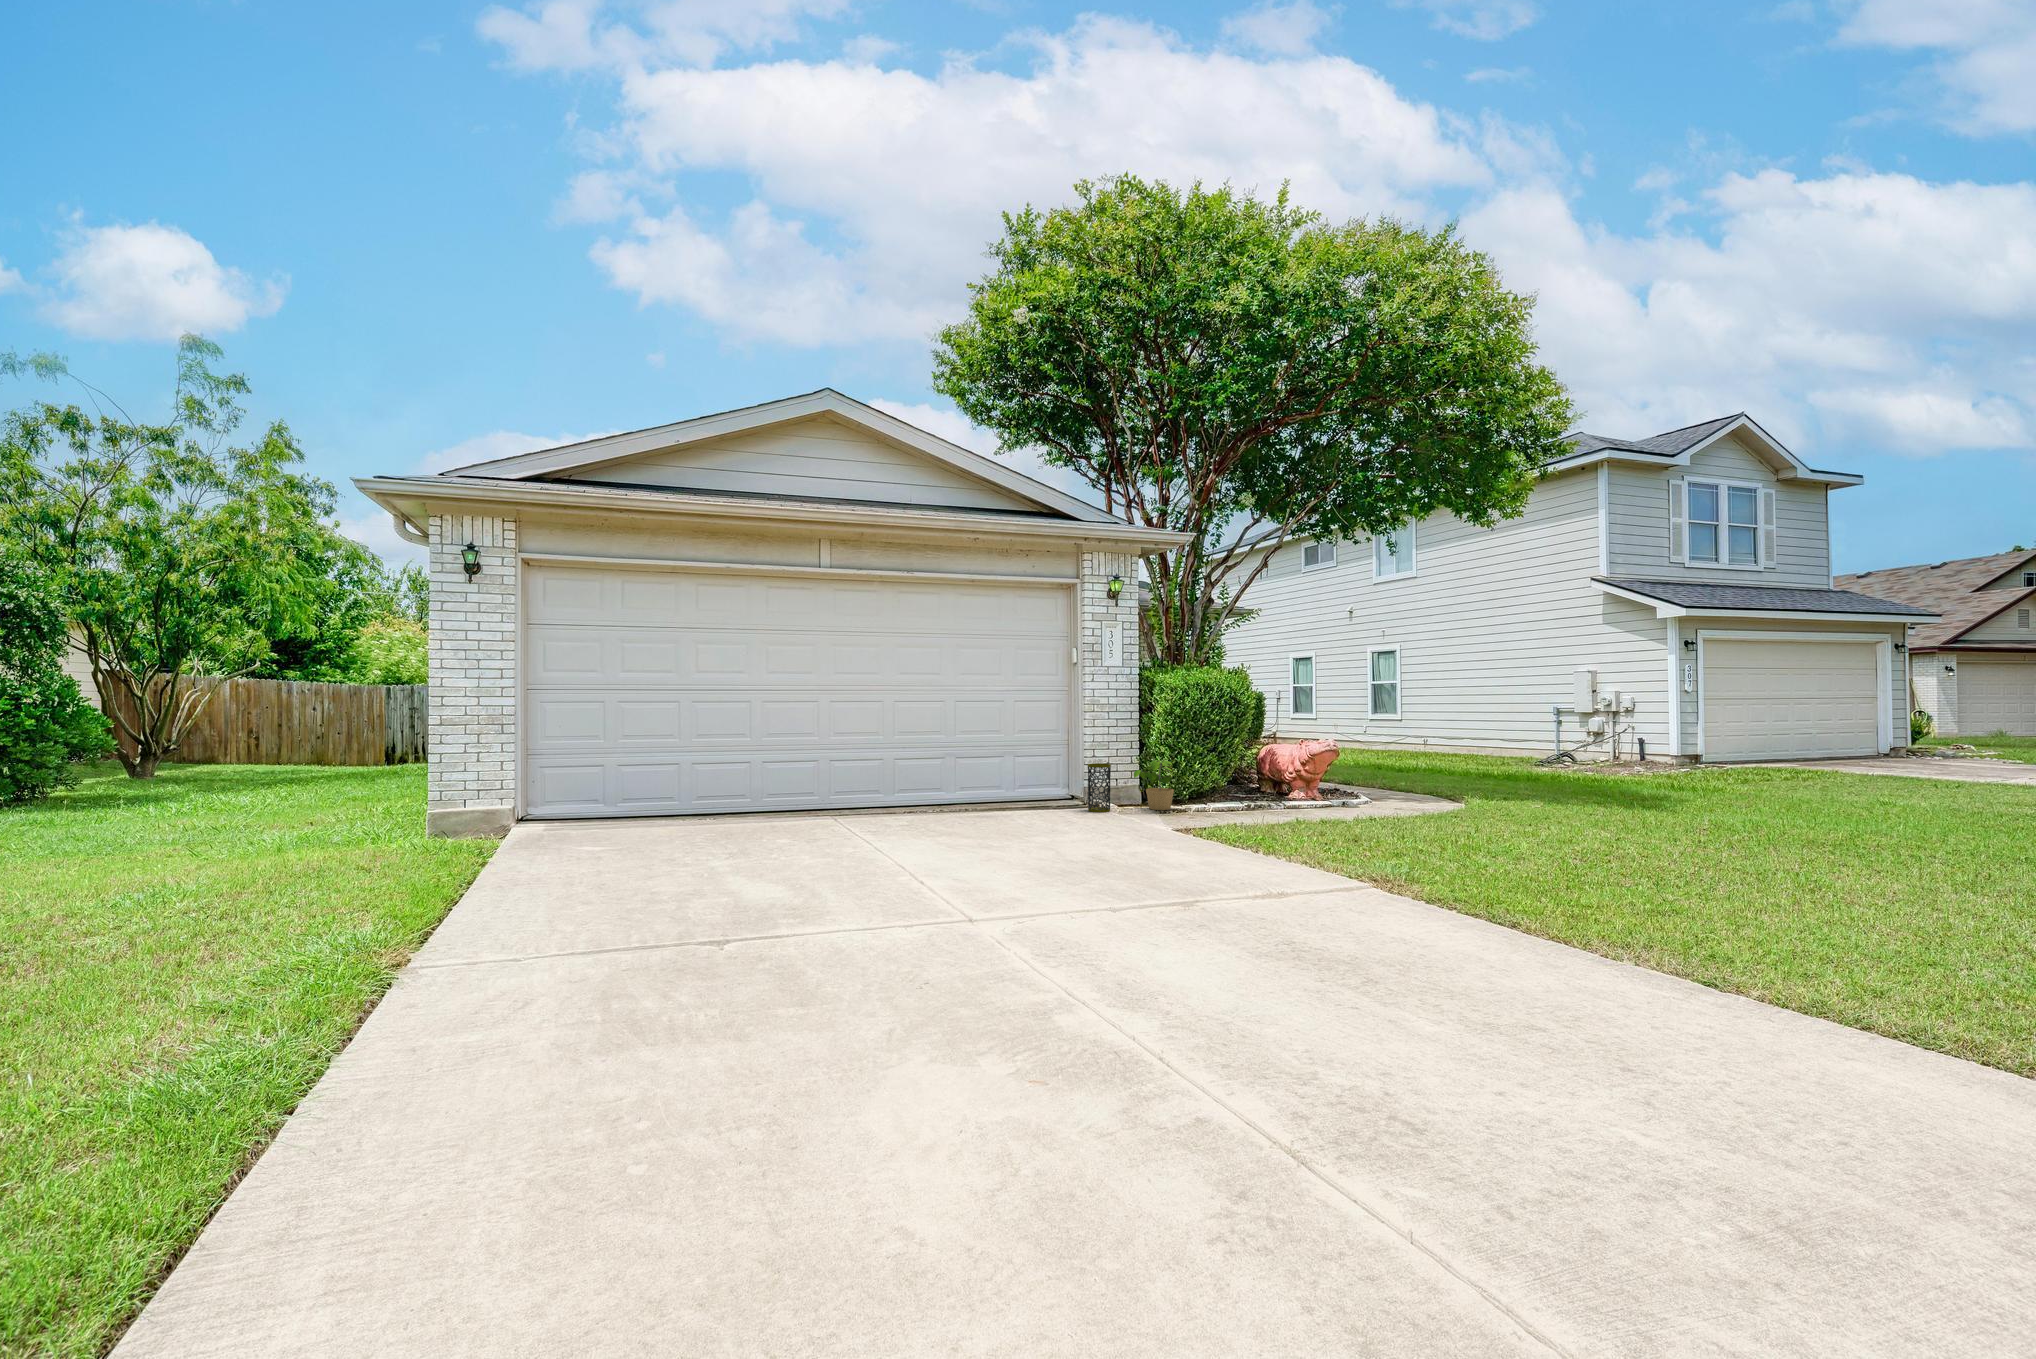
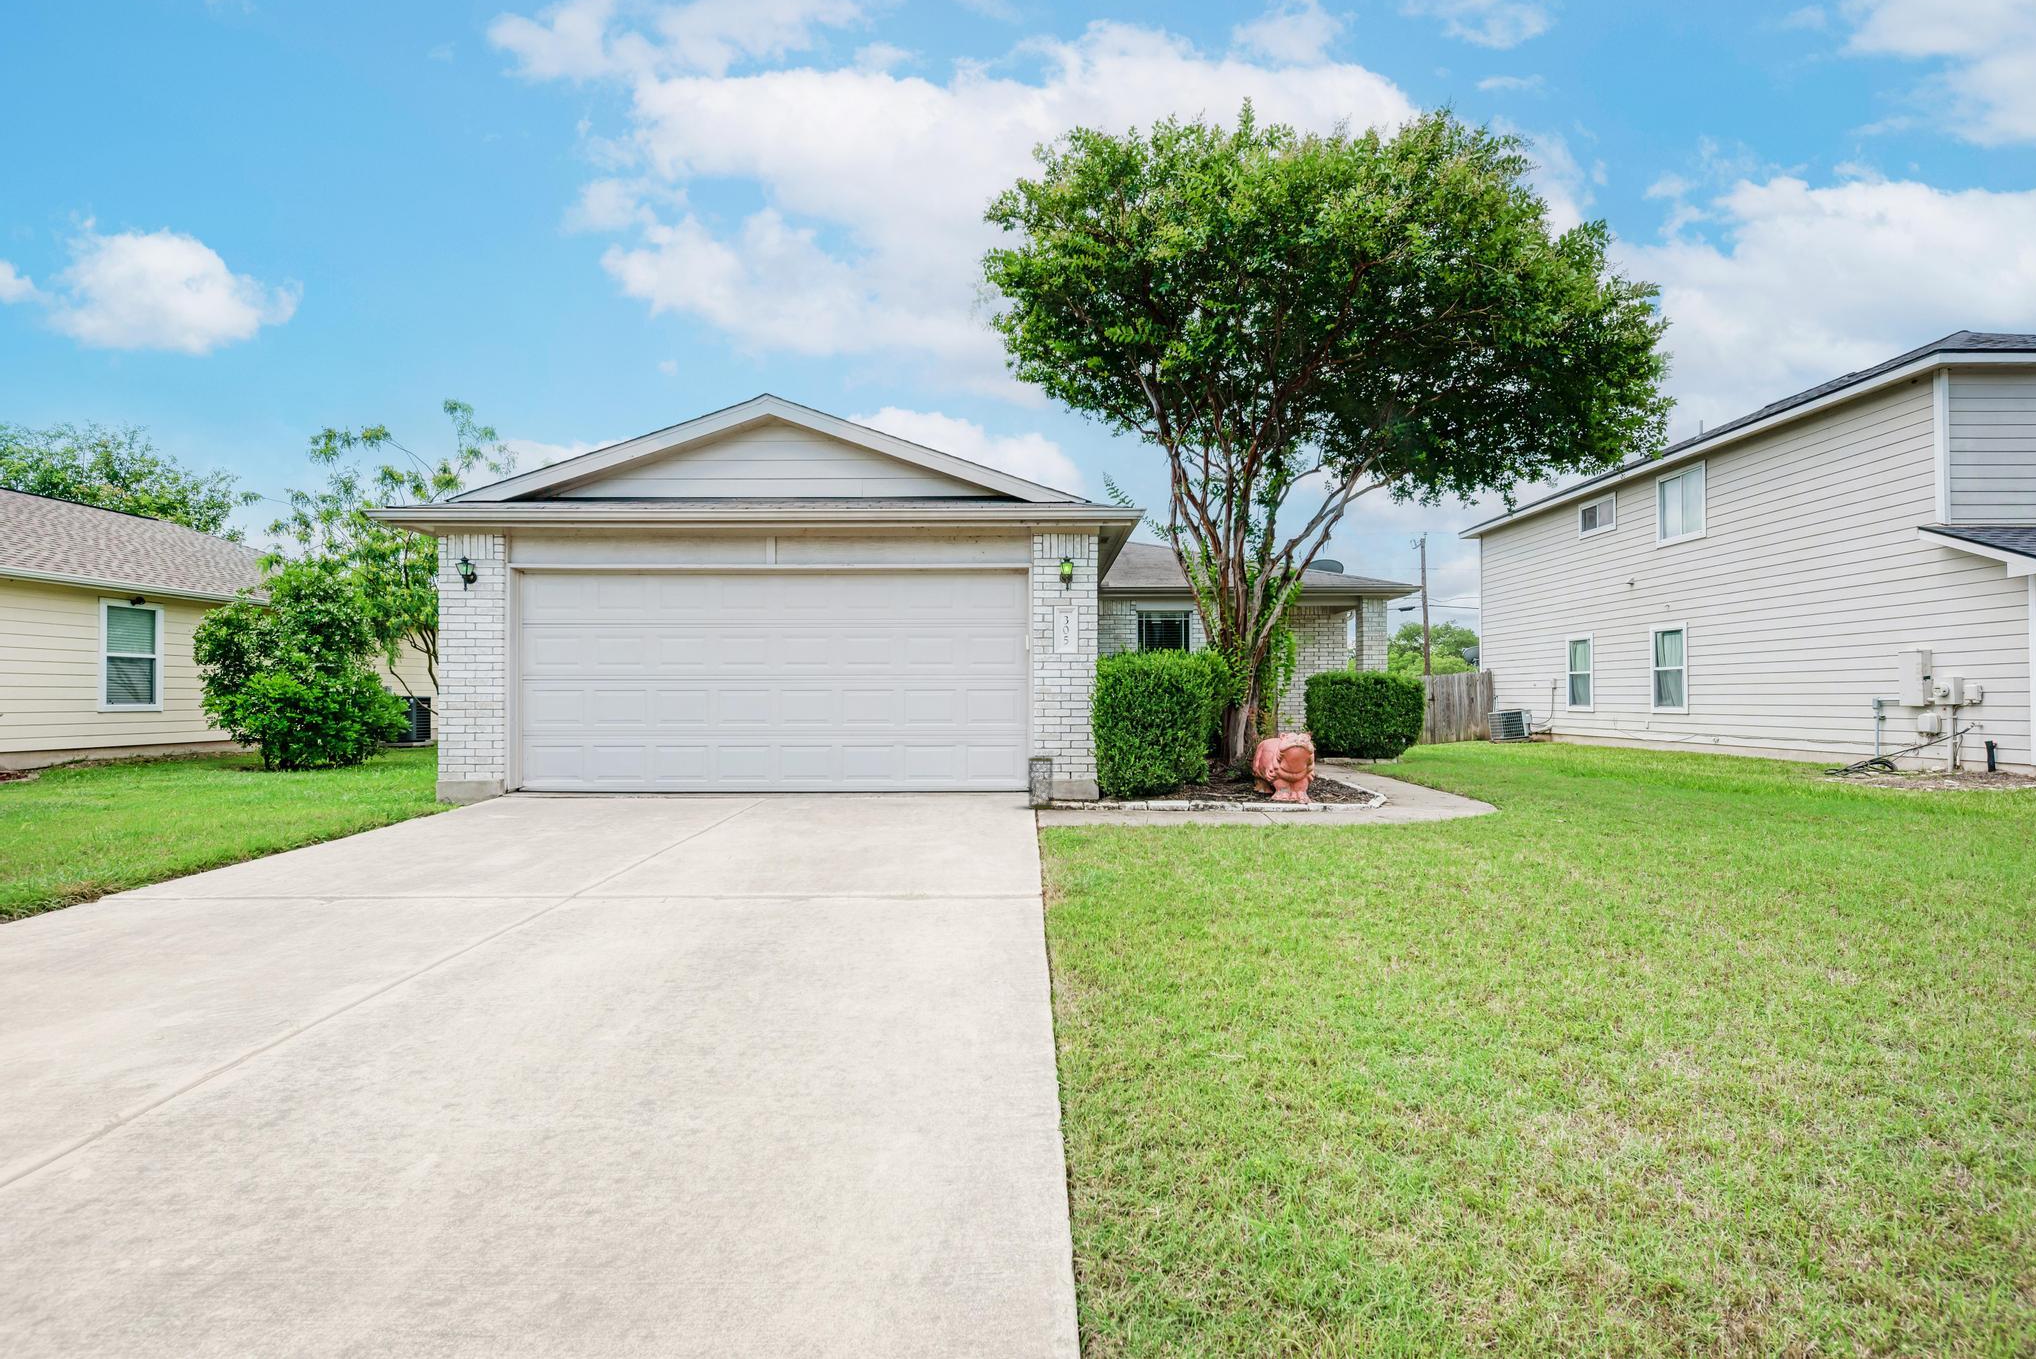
potted plant: present [1134,760,1177,810] -> none [1081,755,1129,810]

